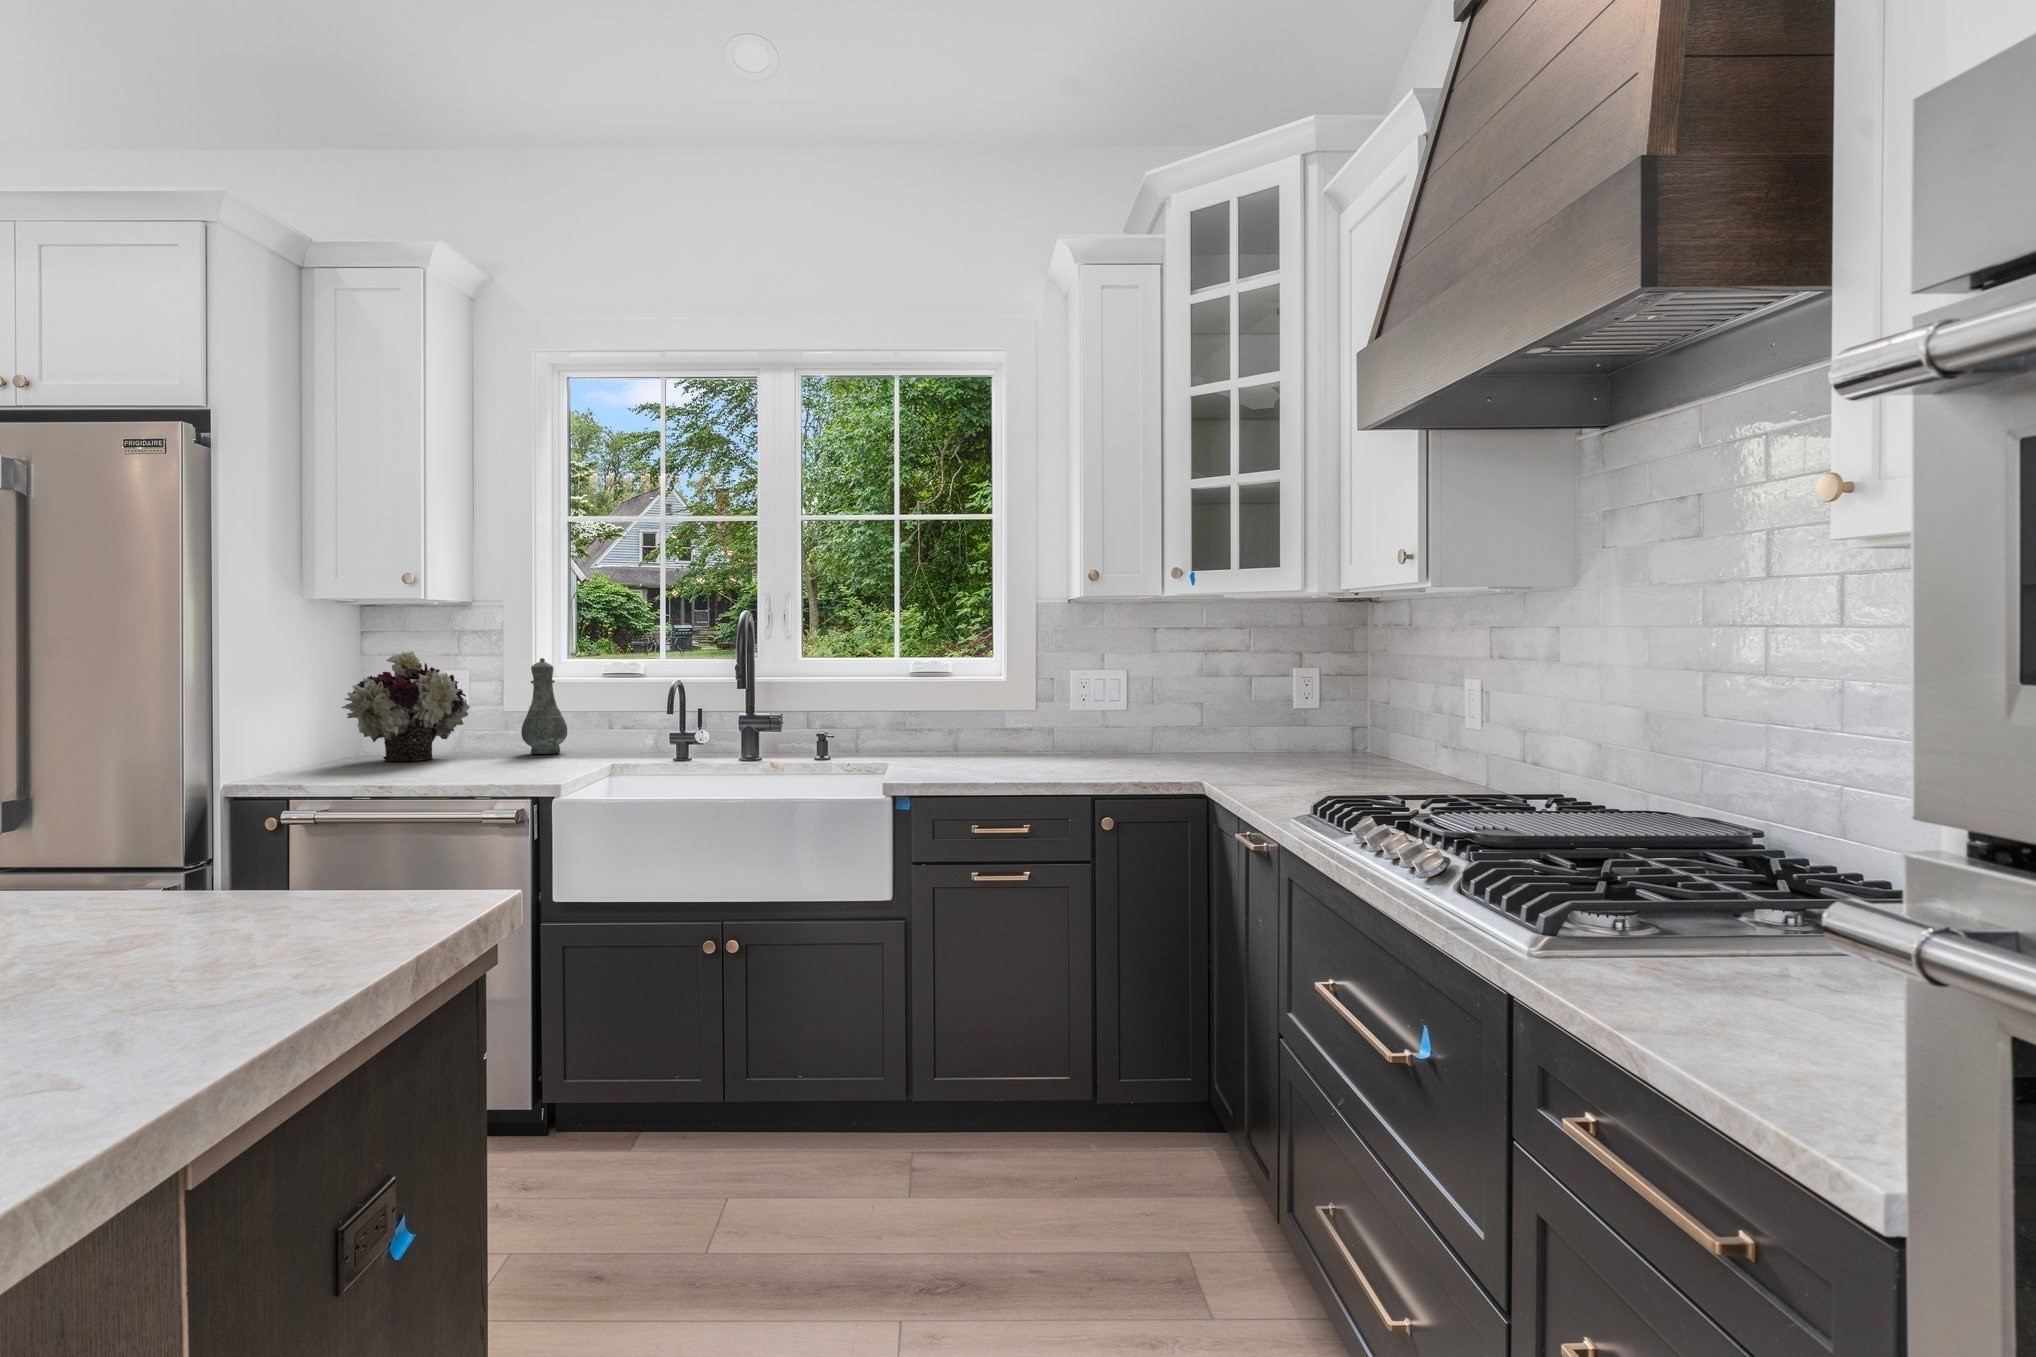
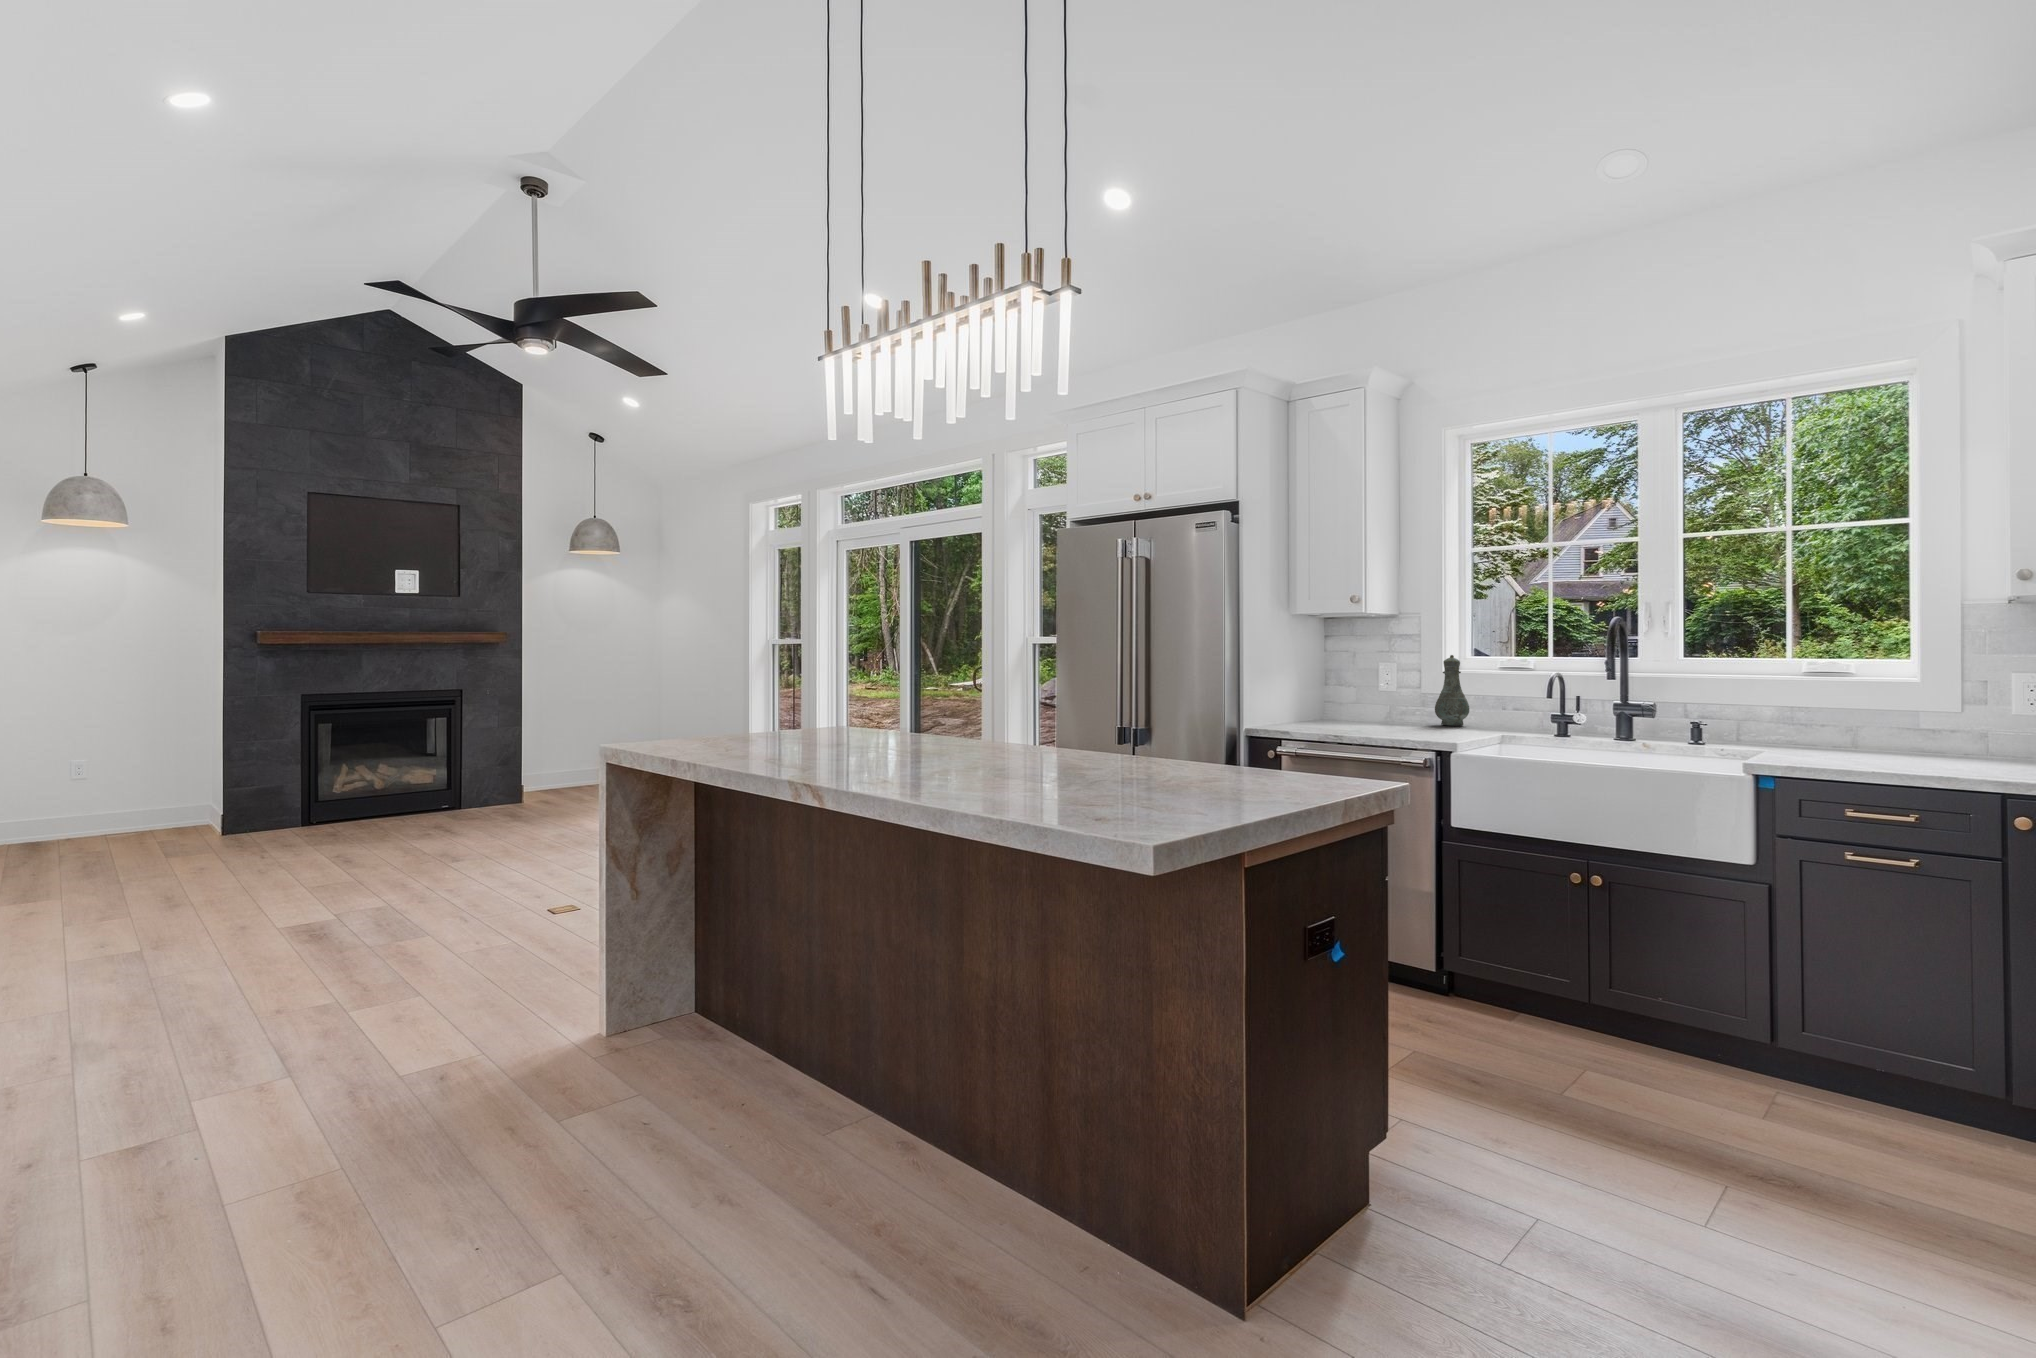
flower arrangement: present [341,651,470,761] -> none [1315,649,1399,724]

